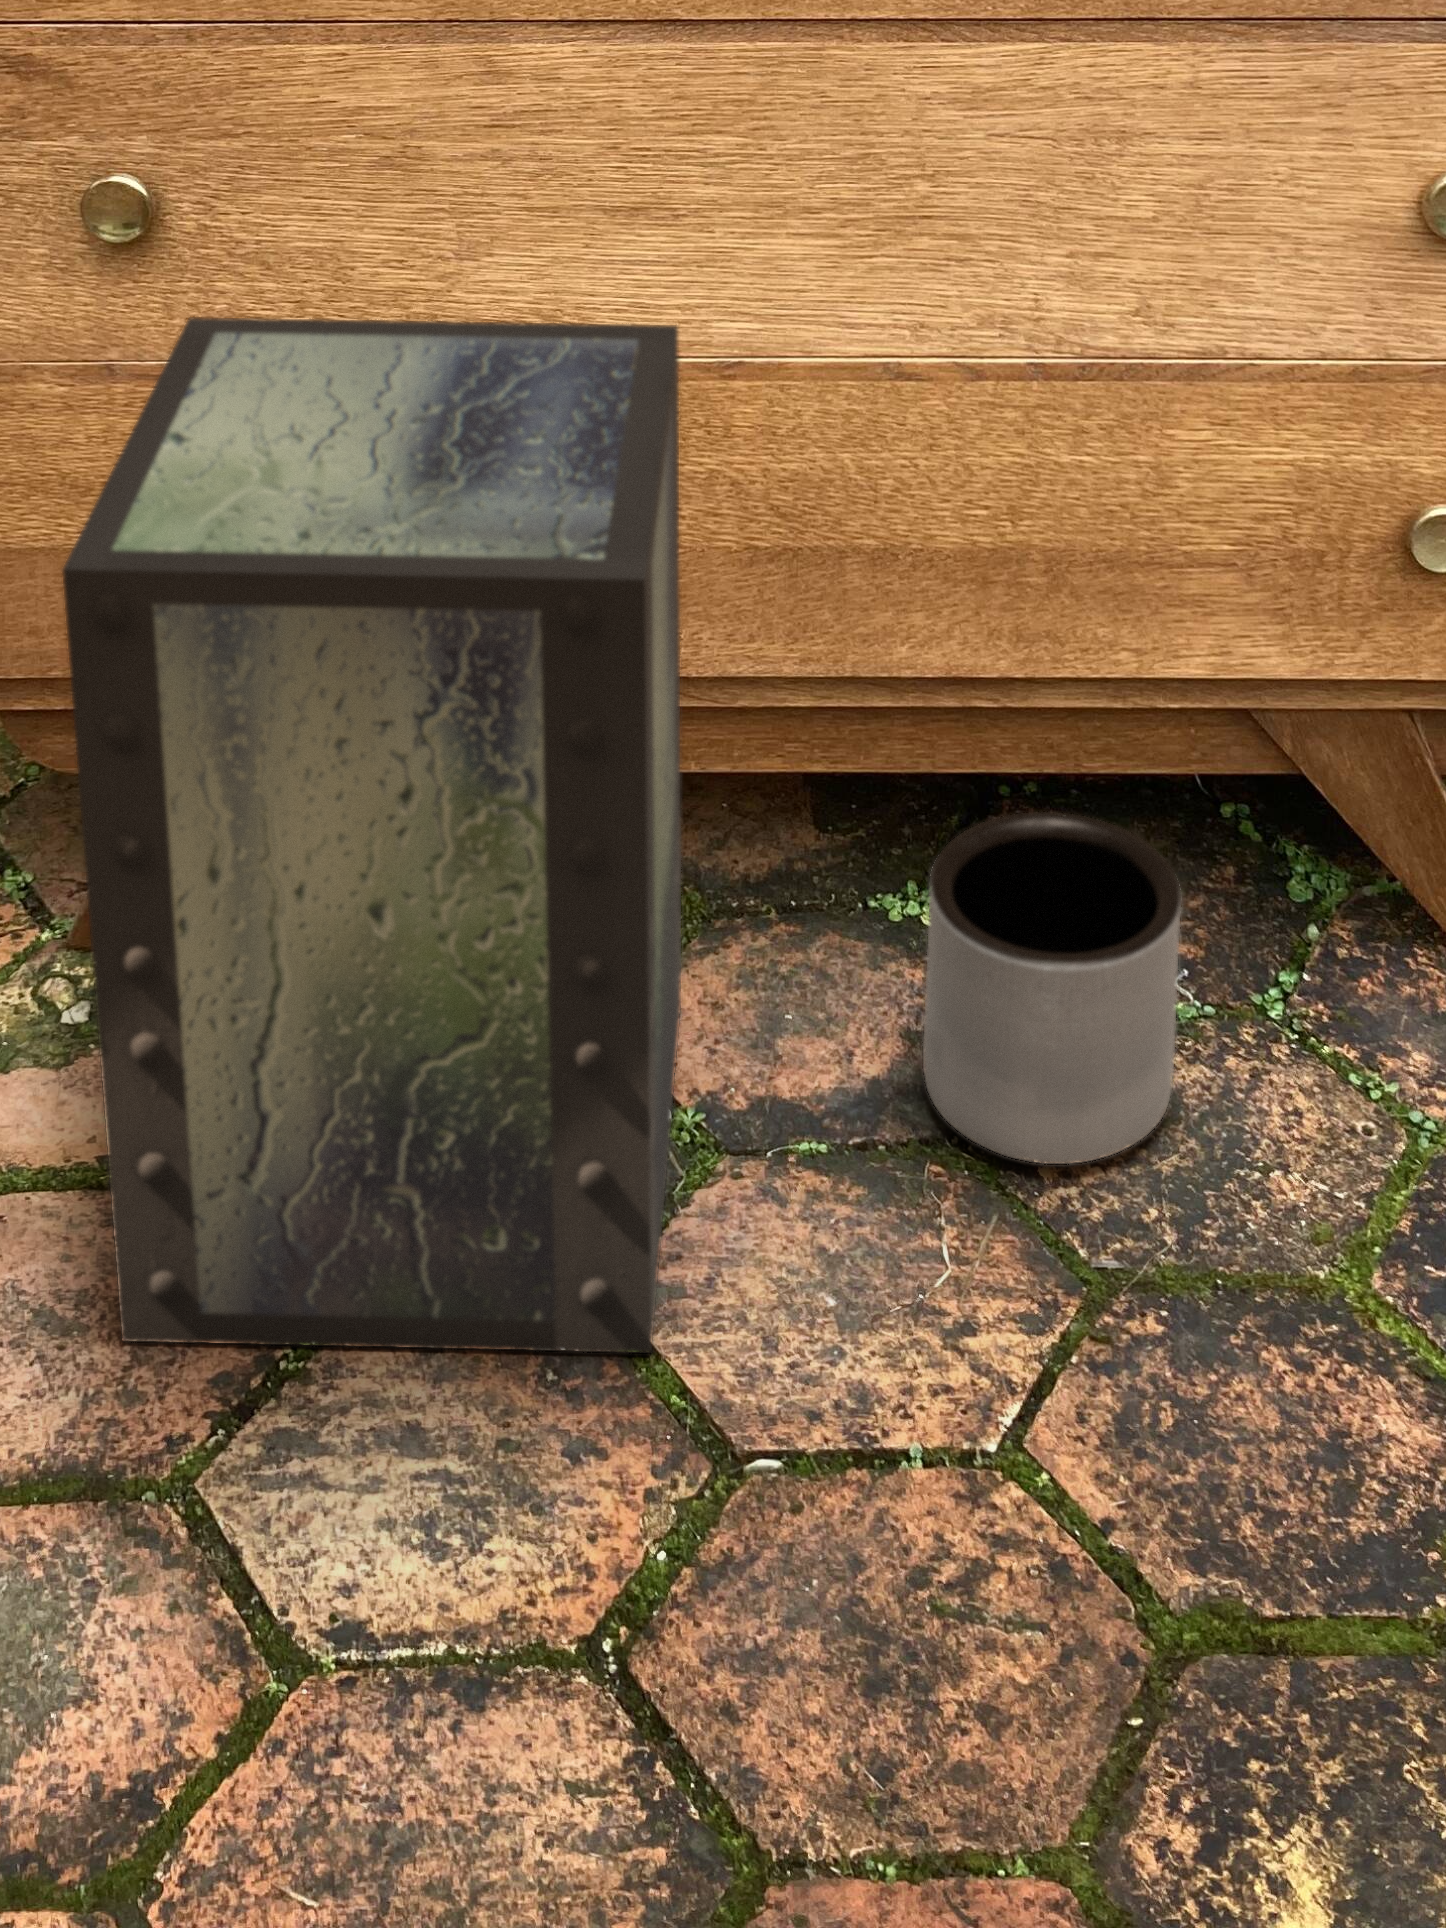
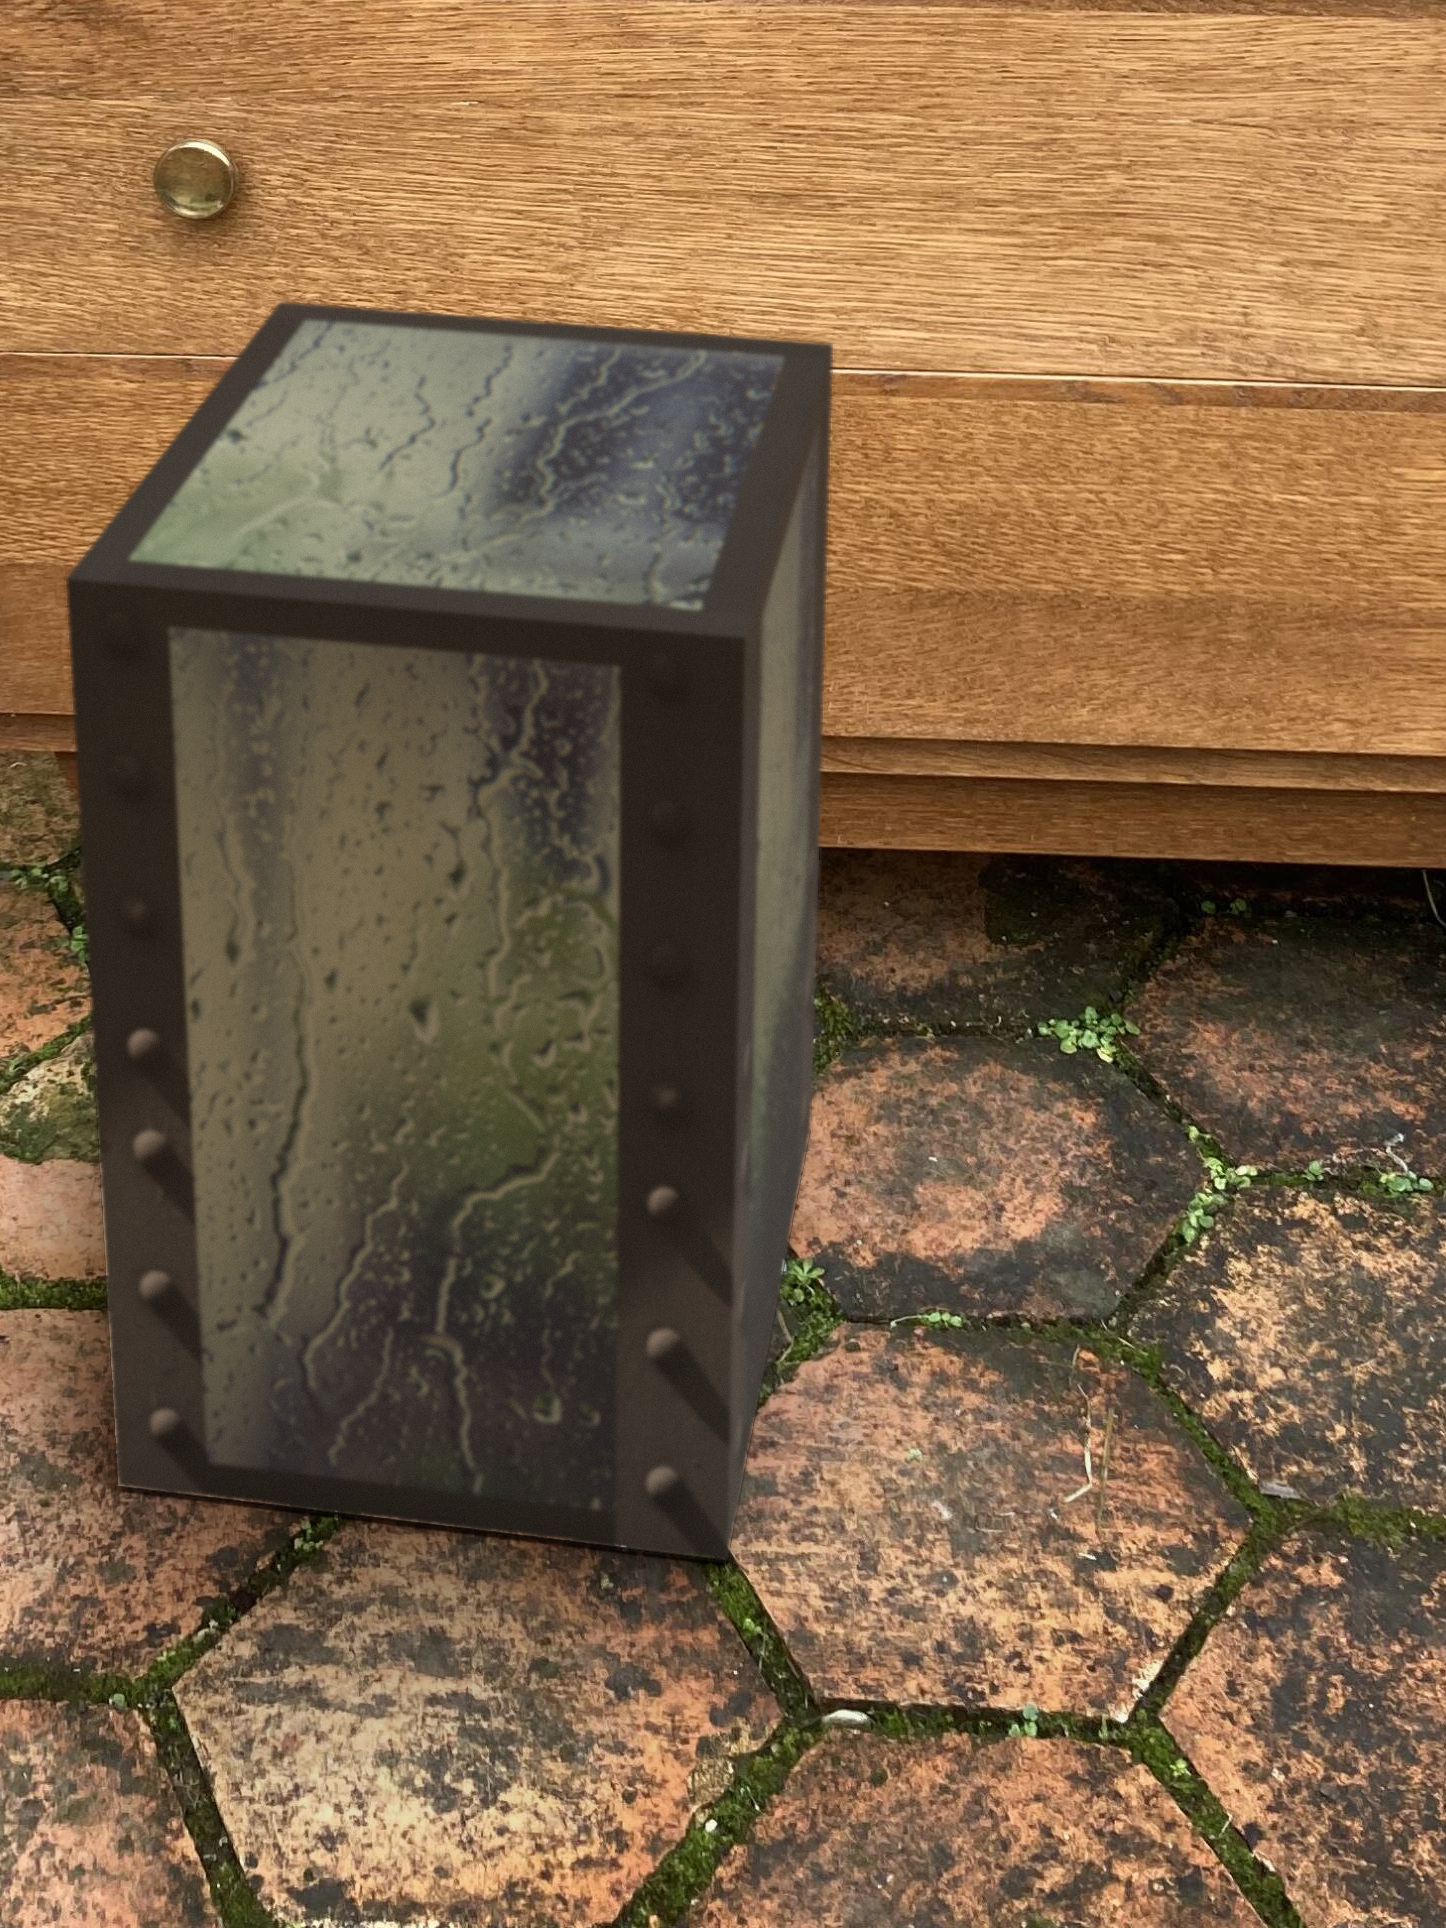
planter: present [923,812,1181,1164] -> none [1083,941,1394,1366]

